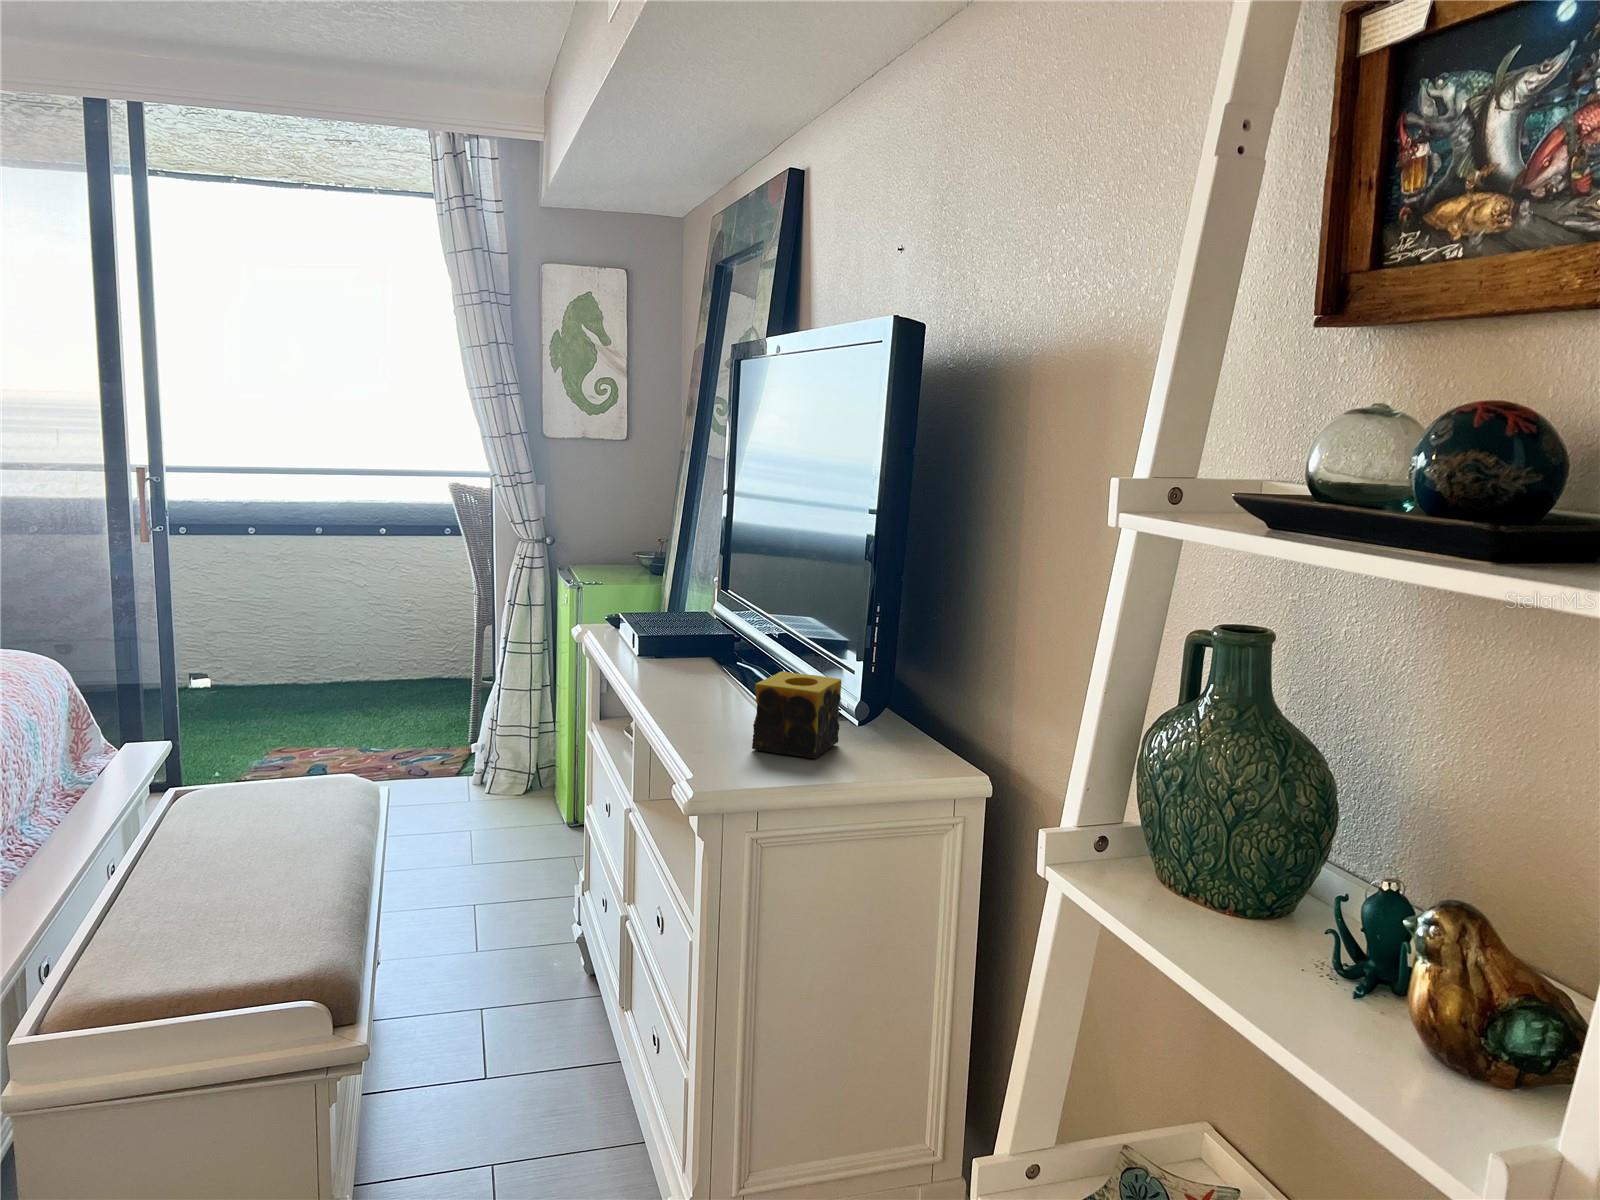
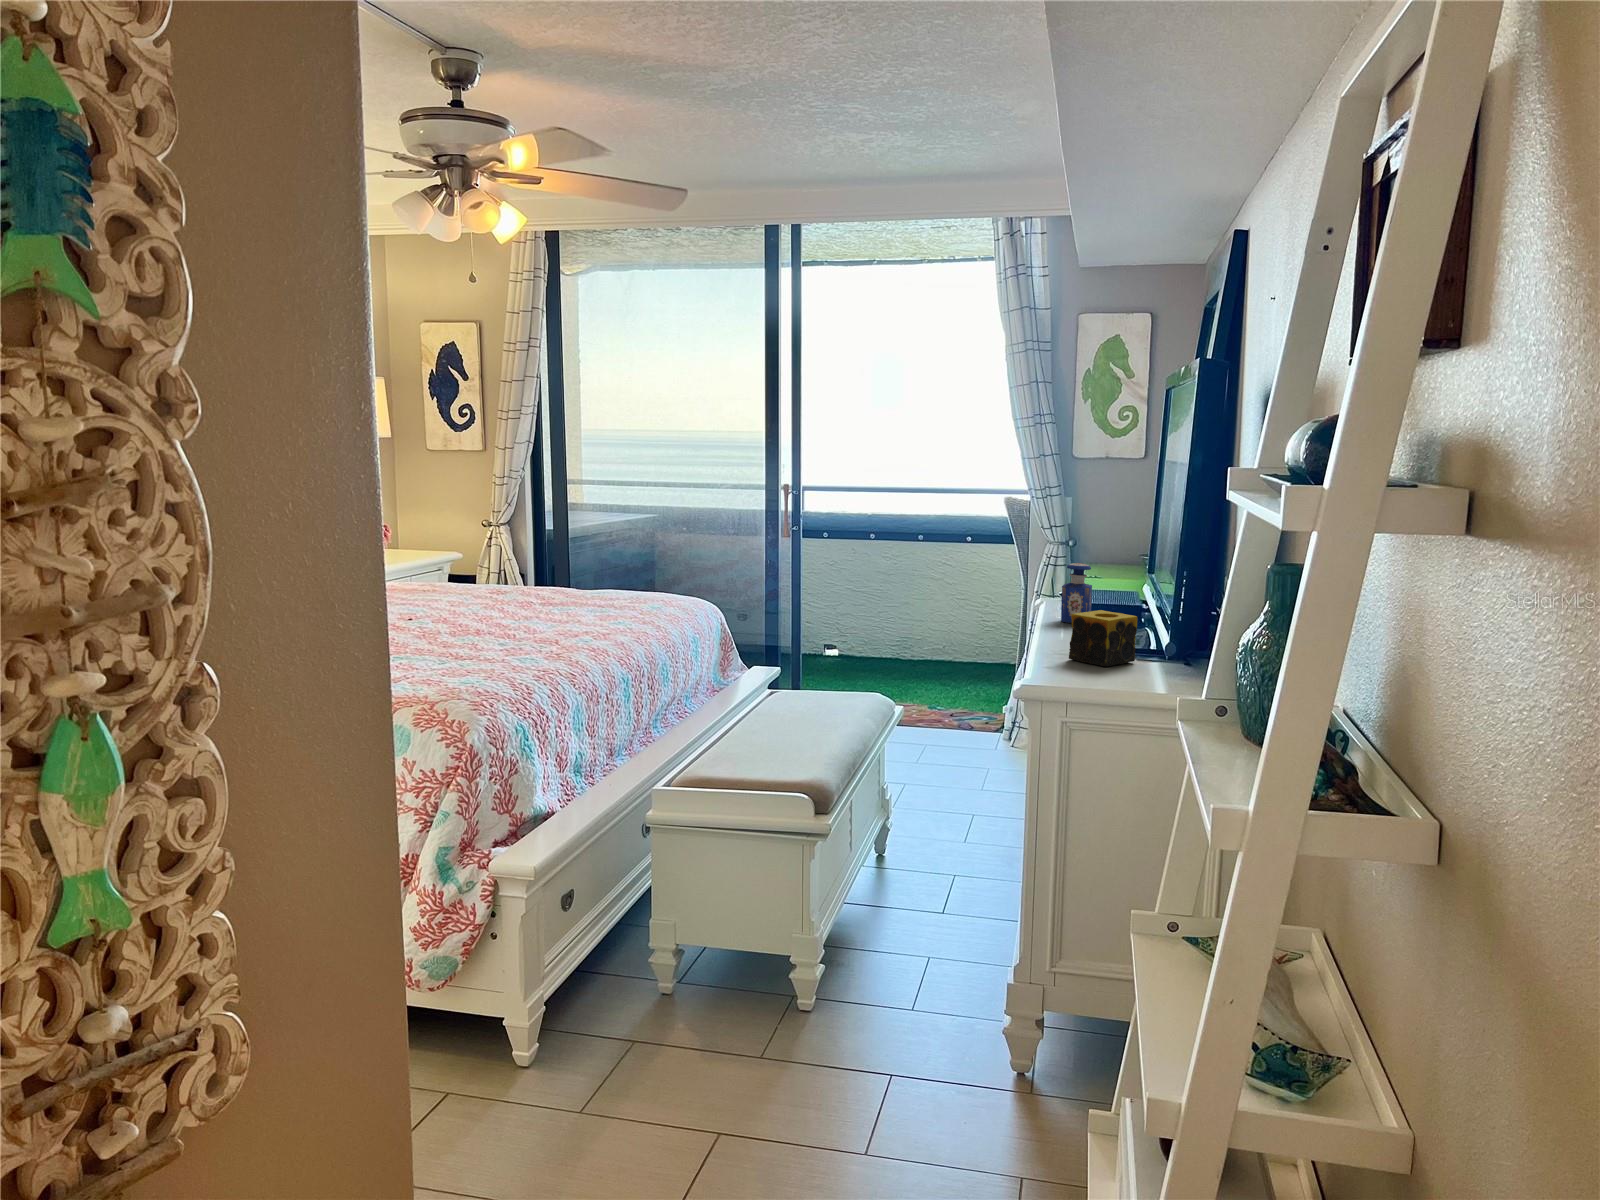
perfume bottle: none [662,591,701,674] -> present [1061,563,1092,623]

